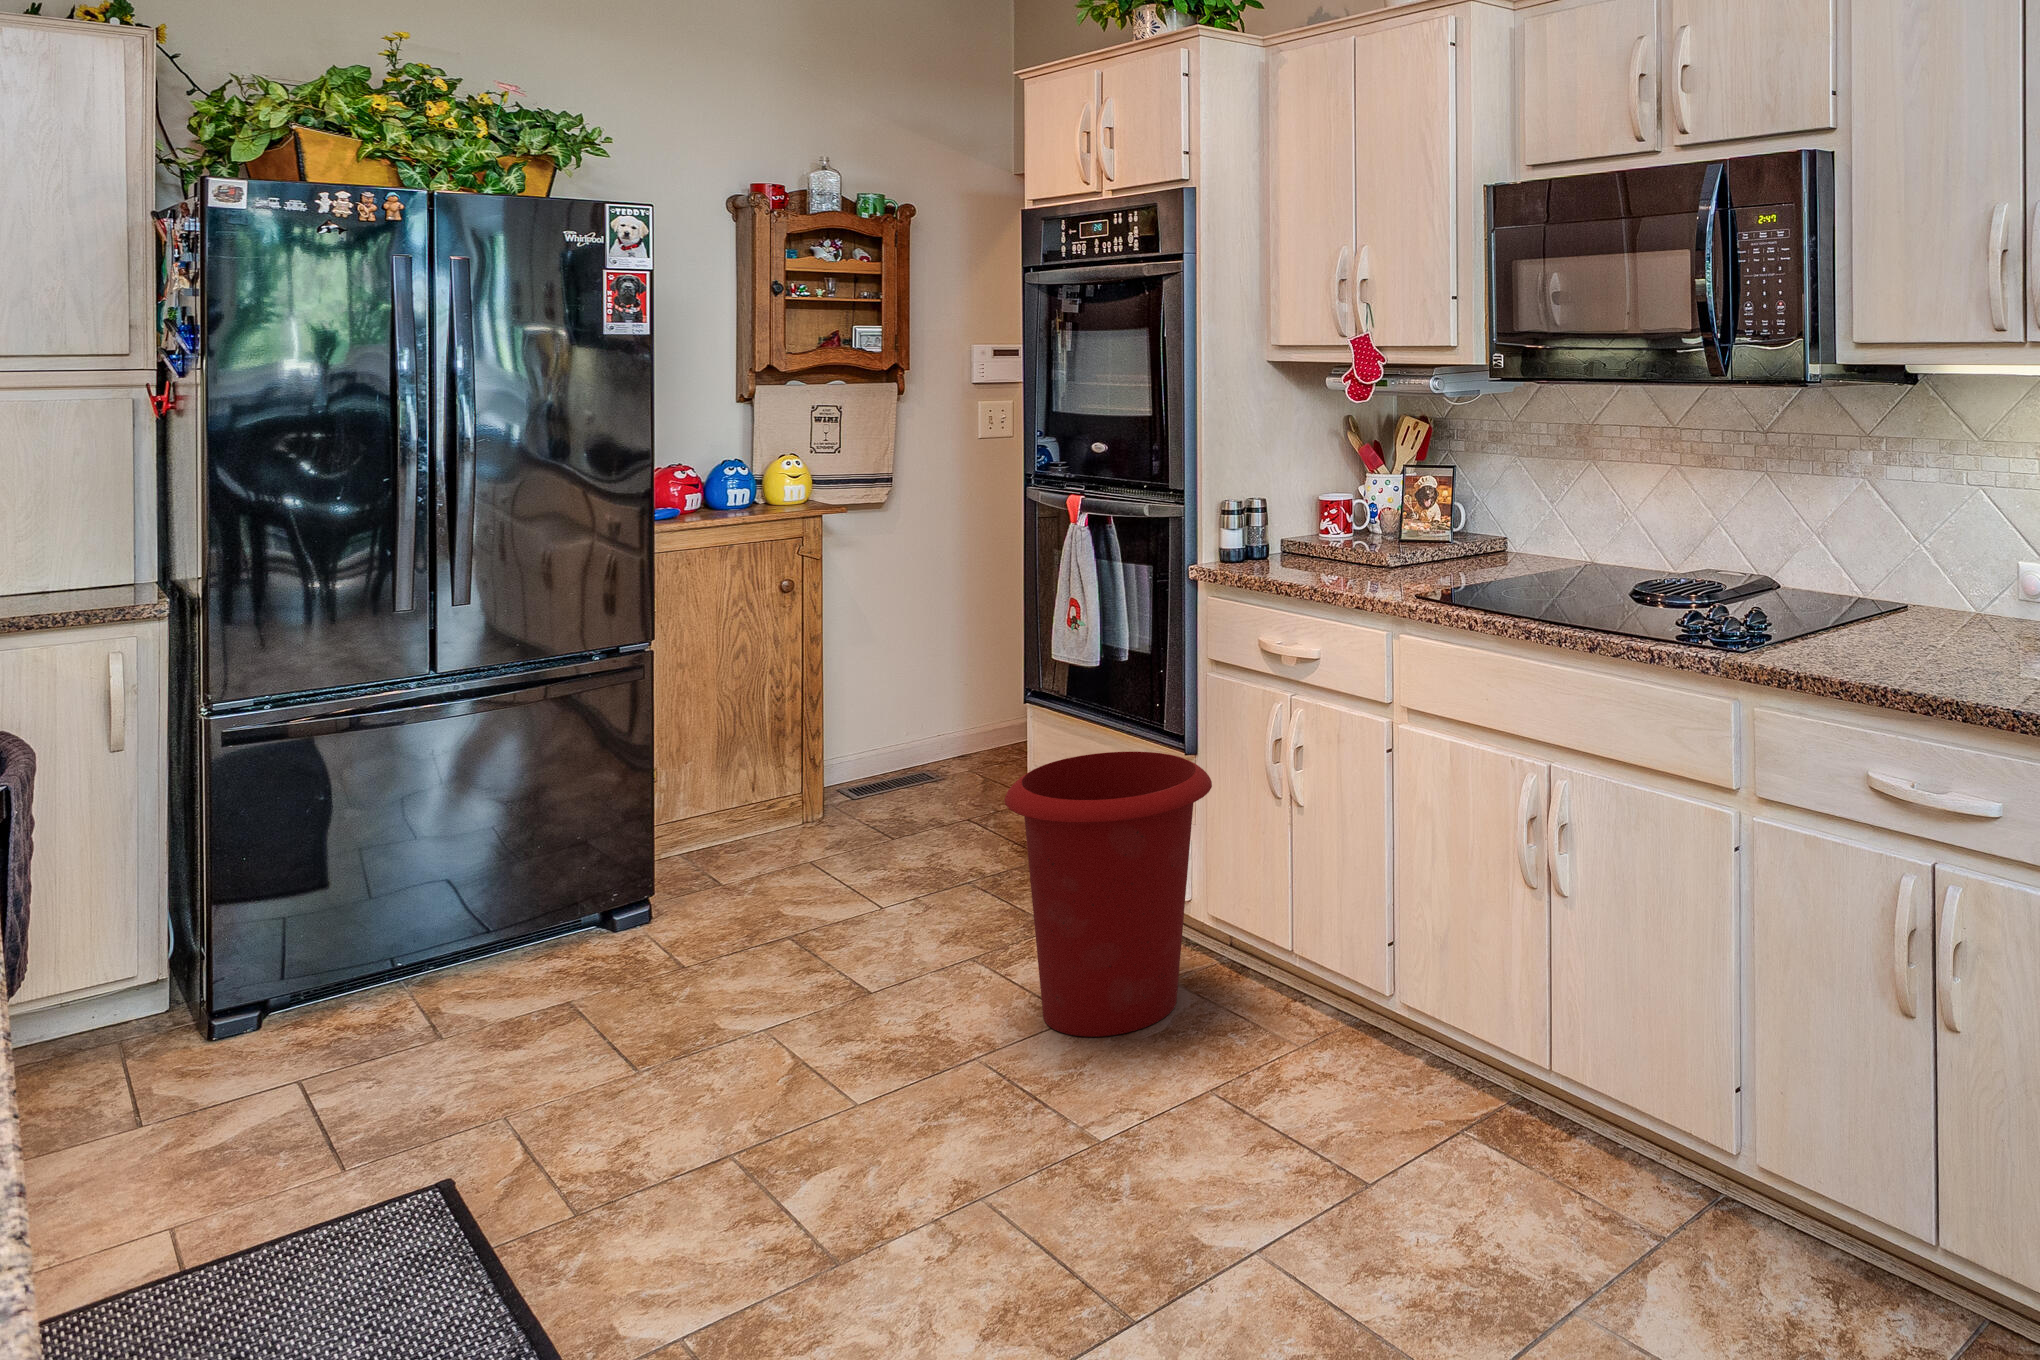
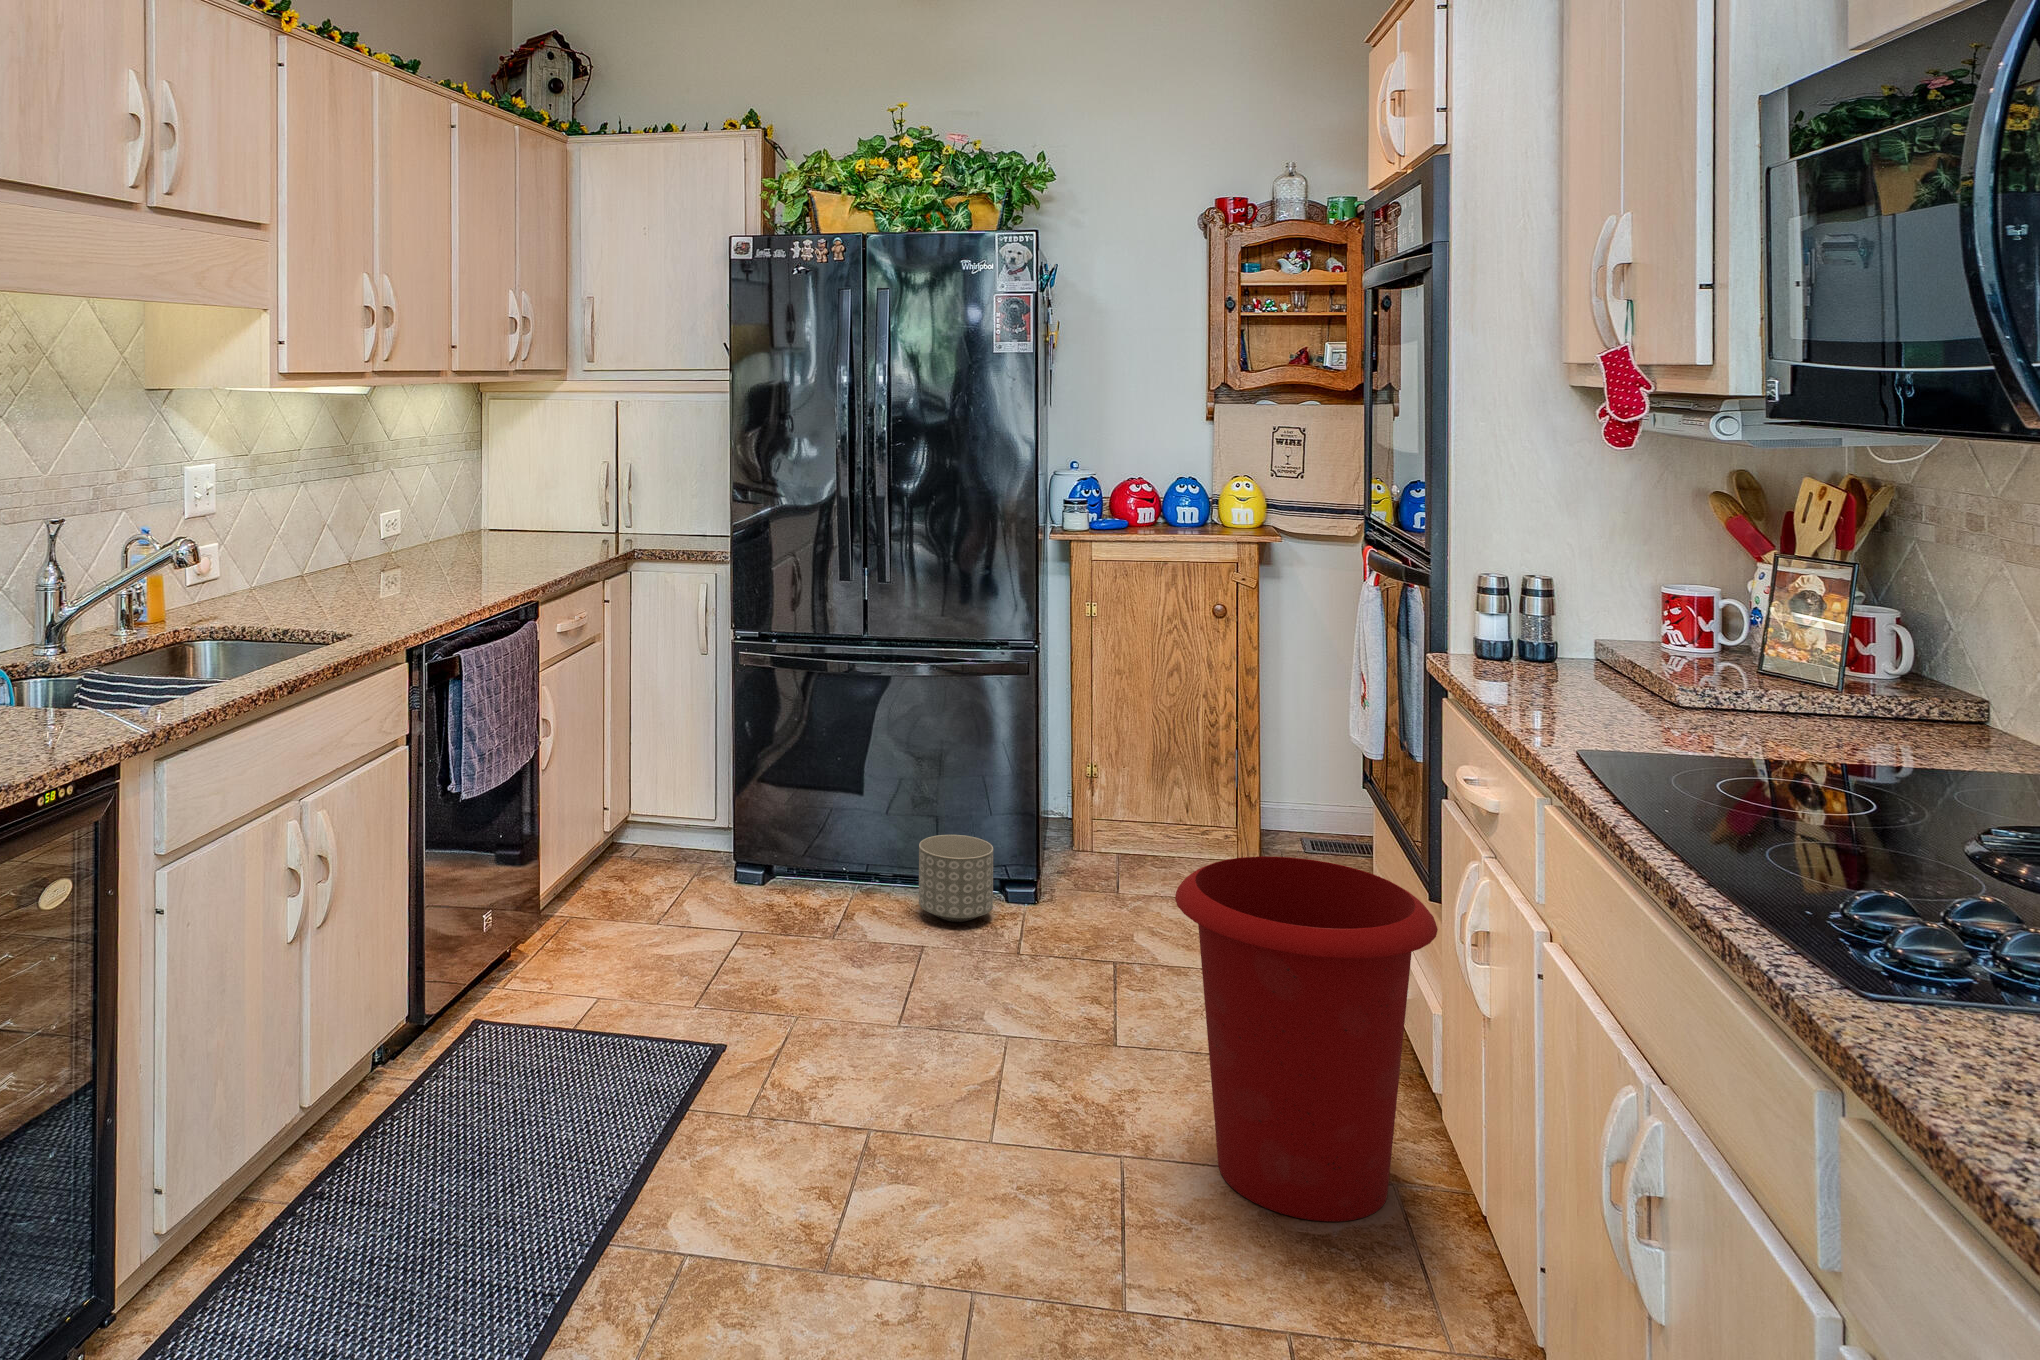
planter: none [527,872,624,972] -> present [919,835,993,922]

